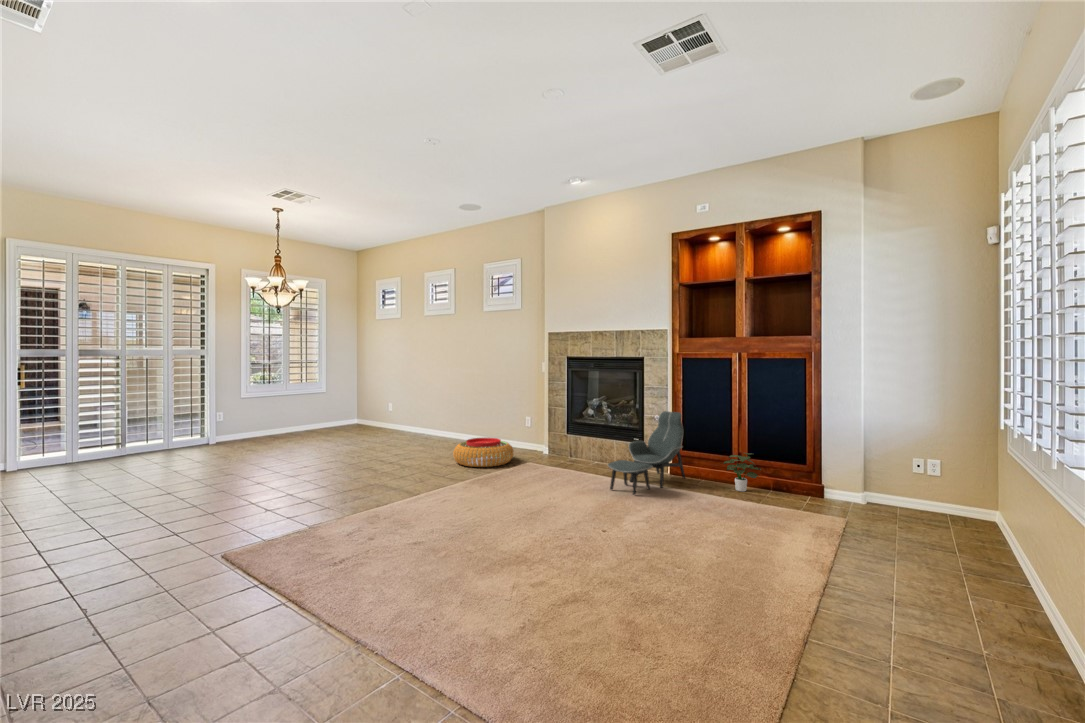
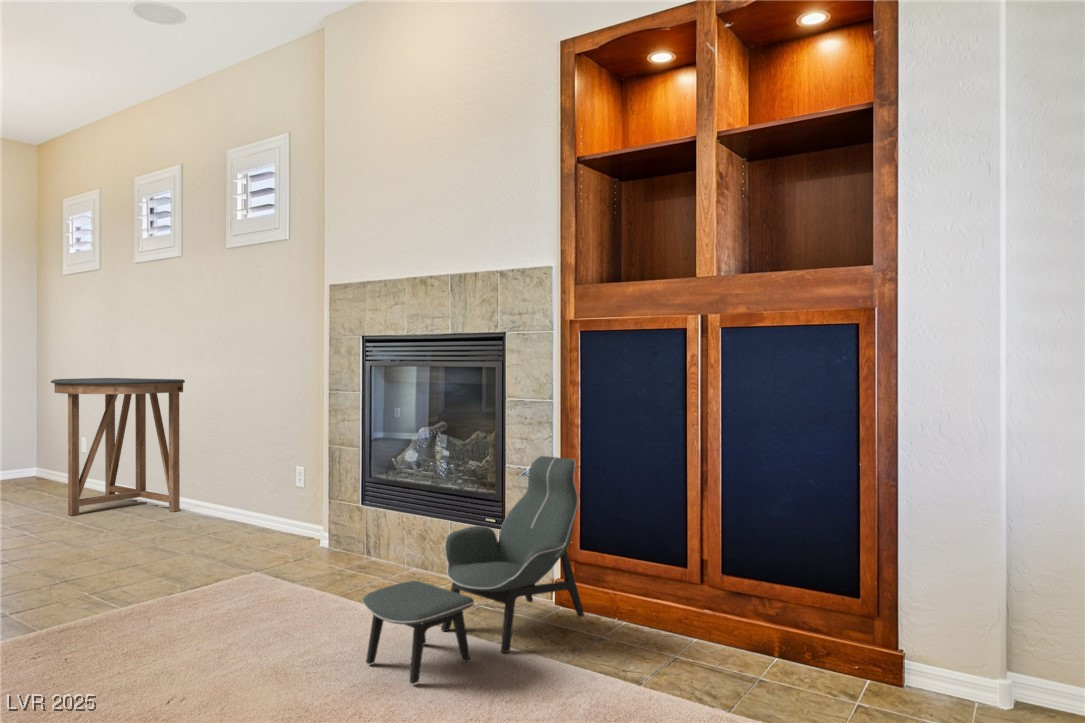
console table: none [393,374,460,442] -> present [51,378,185,516]
pouf: present [453,438,514,467] -> none [79,514,232,587]
potted plant: present [724,453,761,491] -> none [659,562,751,663]

